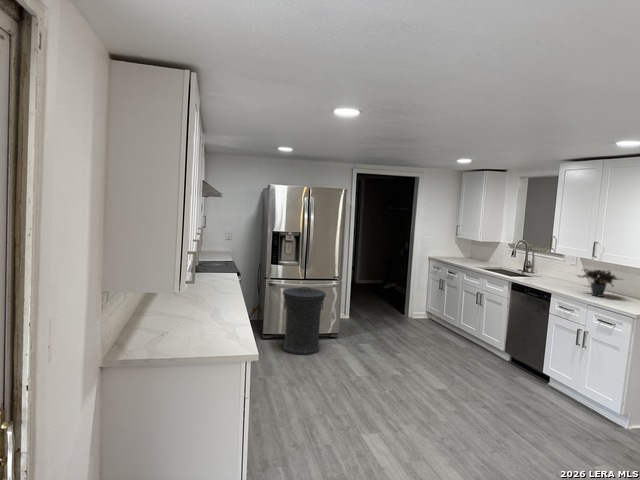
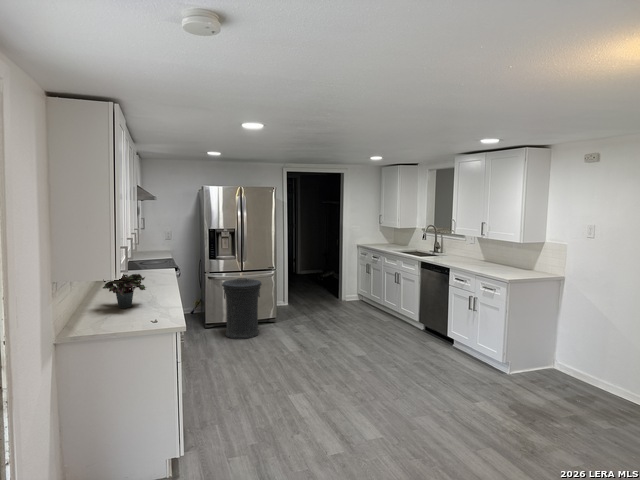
potted plant: present [578,269,618,297] -> present [103,274,145,308]

